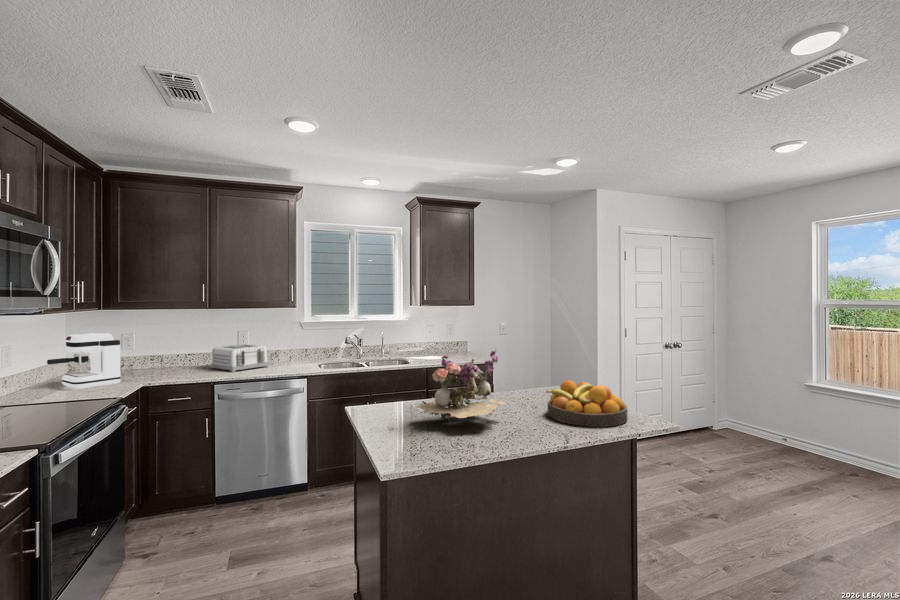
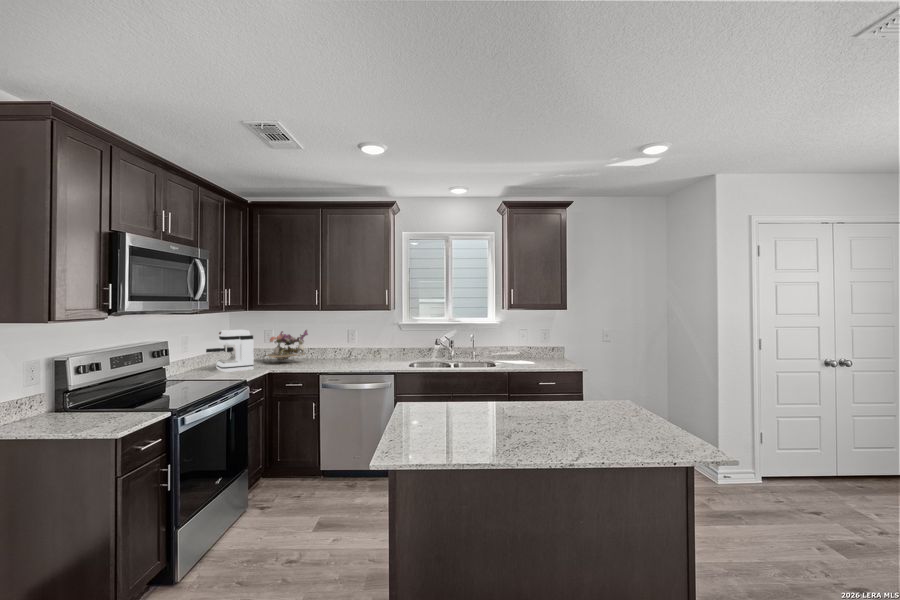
toaster: present [211,344,269,372] -> none [325,342,370,366]
flower arrangement: present [416,349,506,421] -> present [267,330,308,361]
fruit bowl: present [546,380,628,427] -> none [570,388,658,439]

